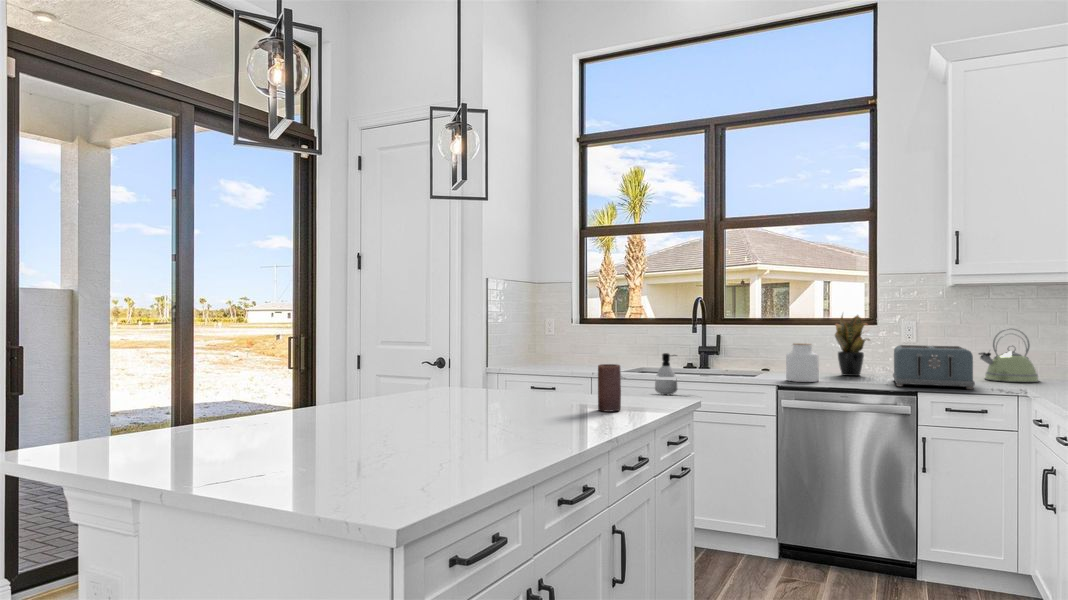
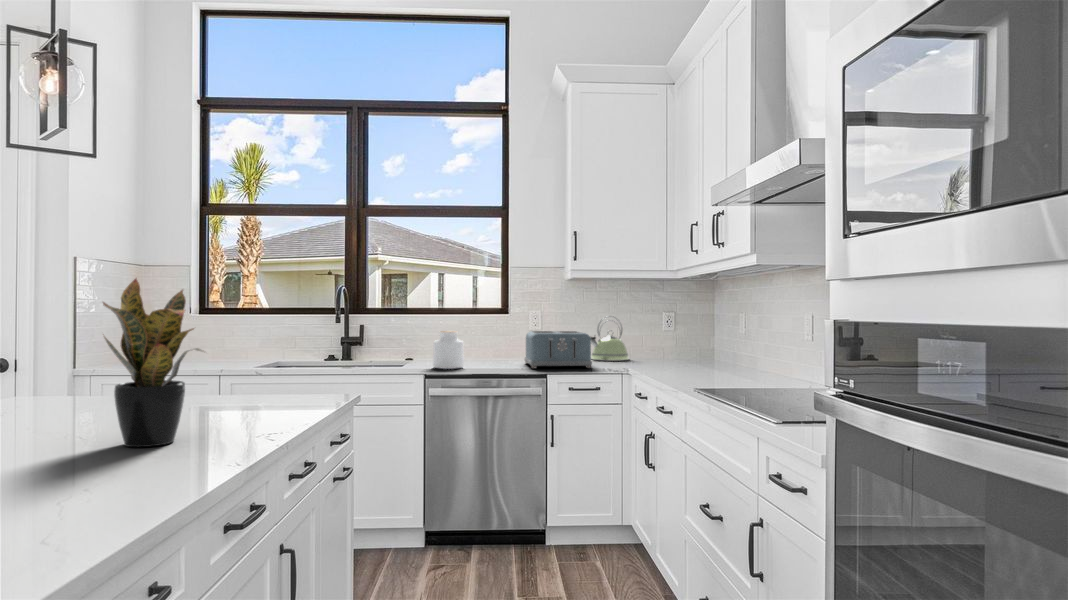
potted plant: present [835,315,870,376] -> present [103,278,204,447]
soap dispenser: present [655,353,677,395] -> none [295,344,321,390]
candle: present [598,364,621,412] -> none [241,354,271,413]

